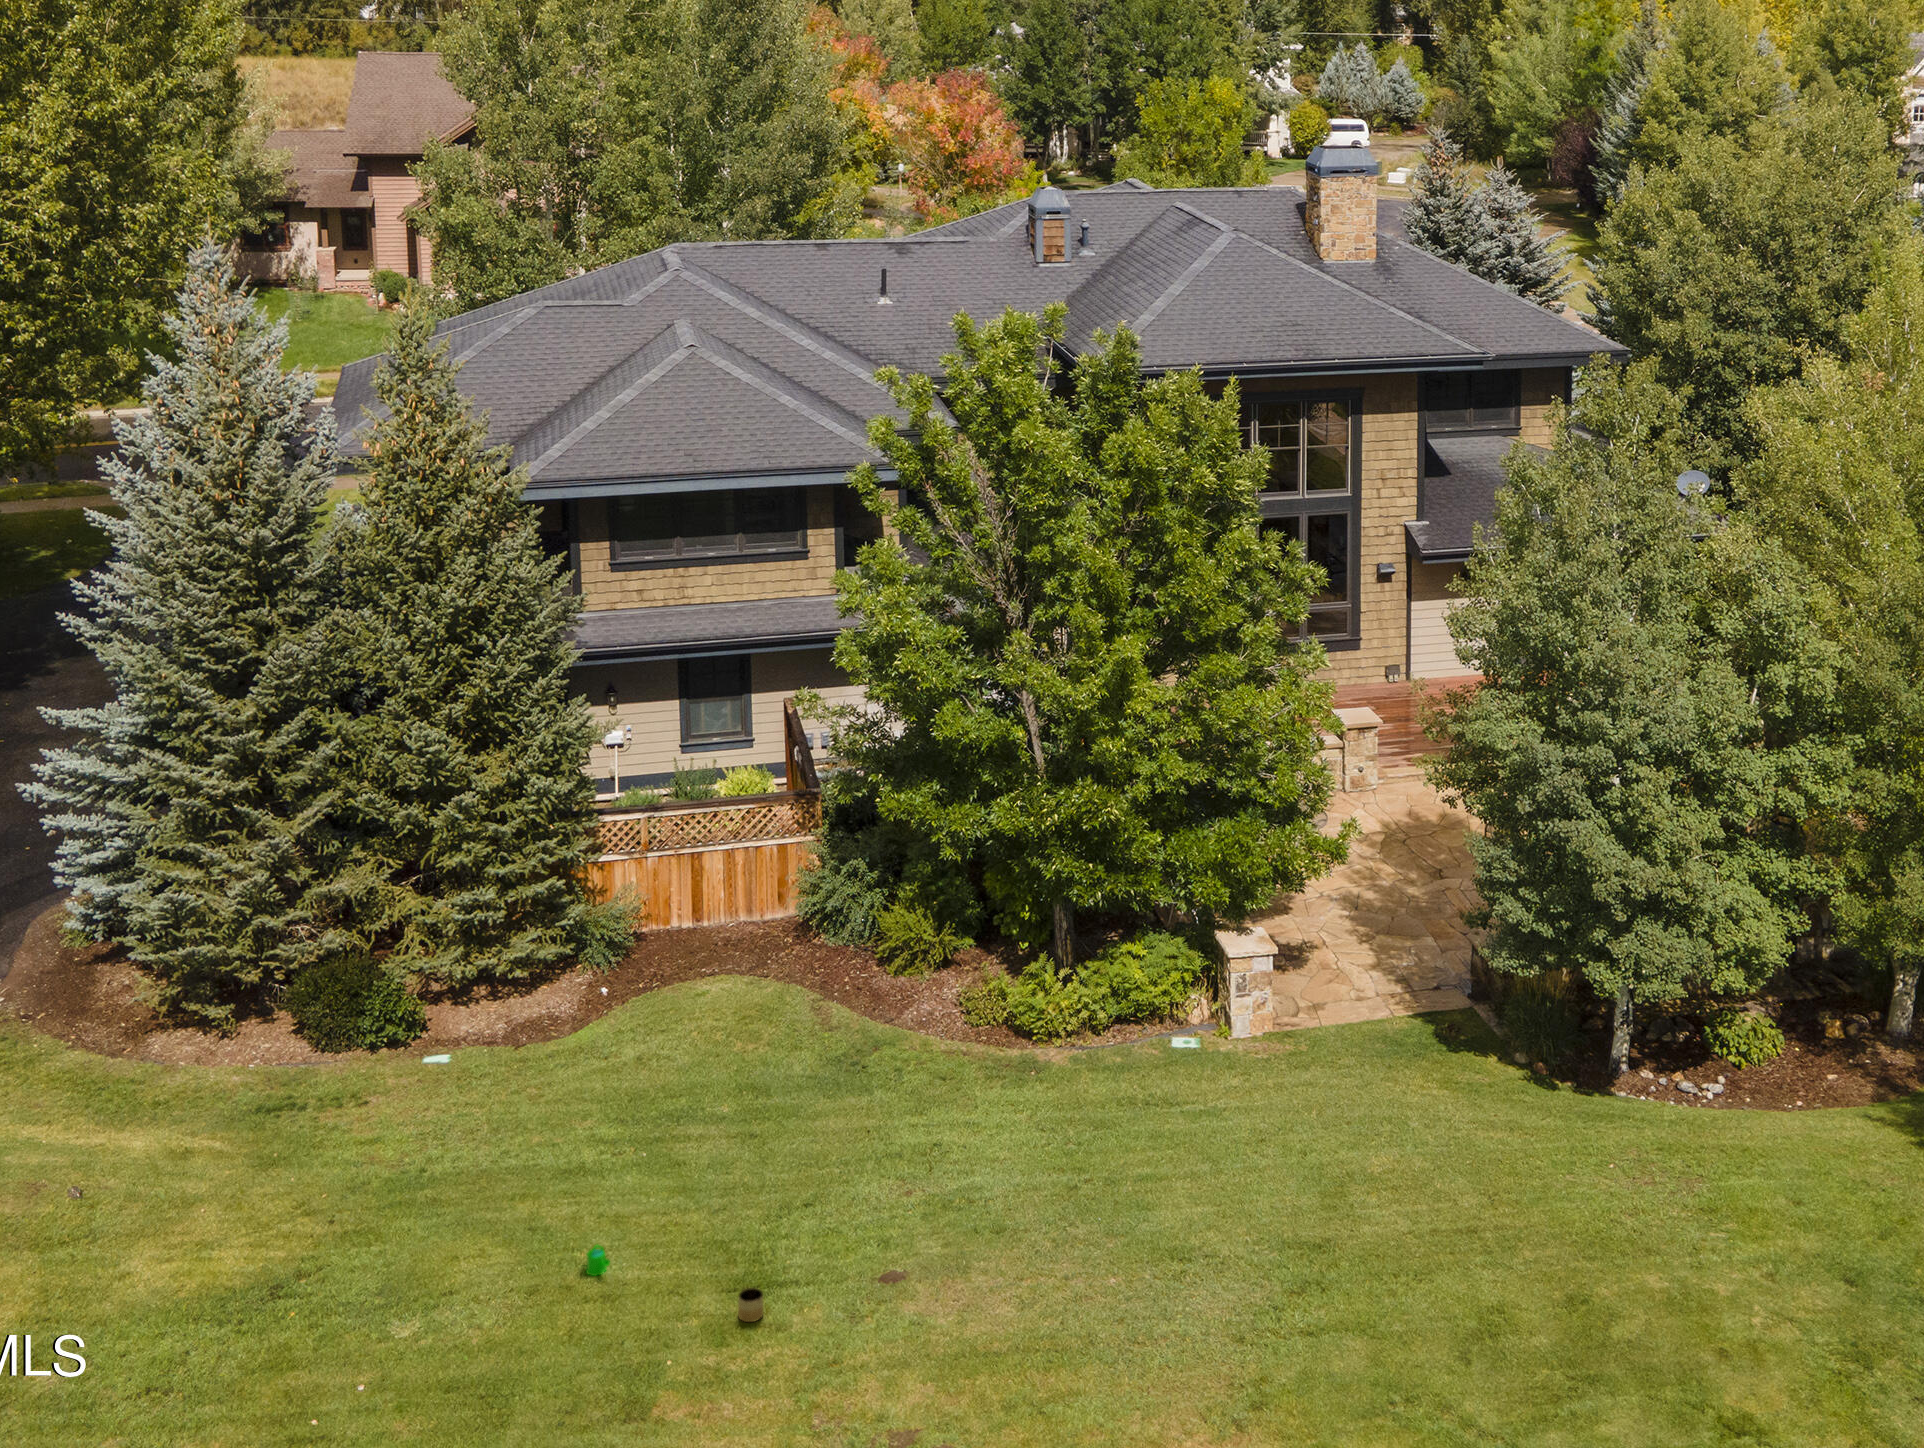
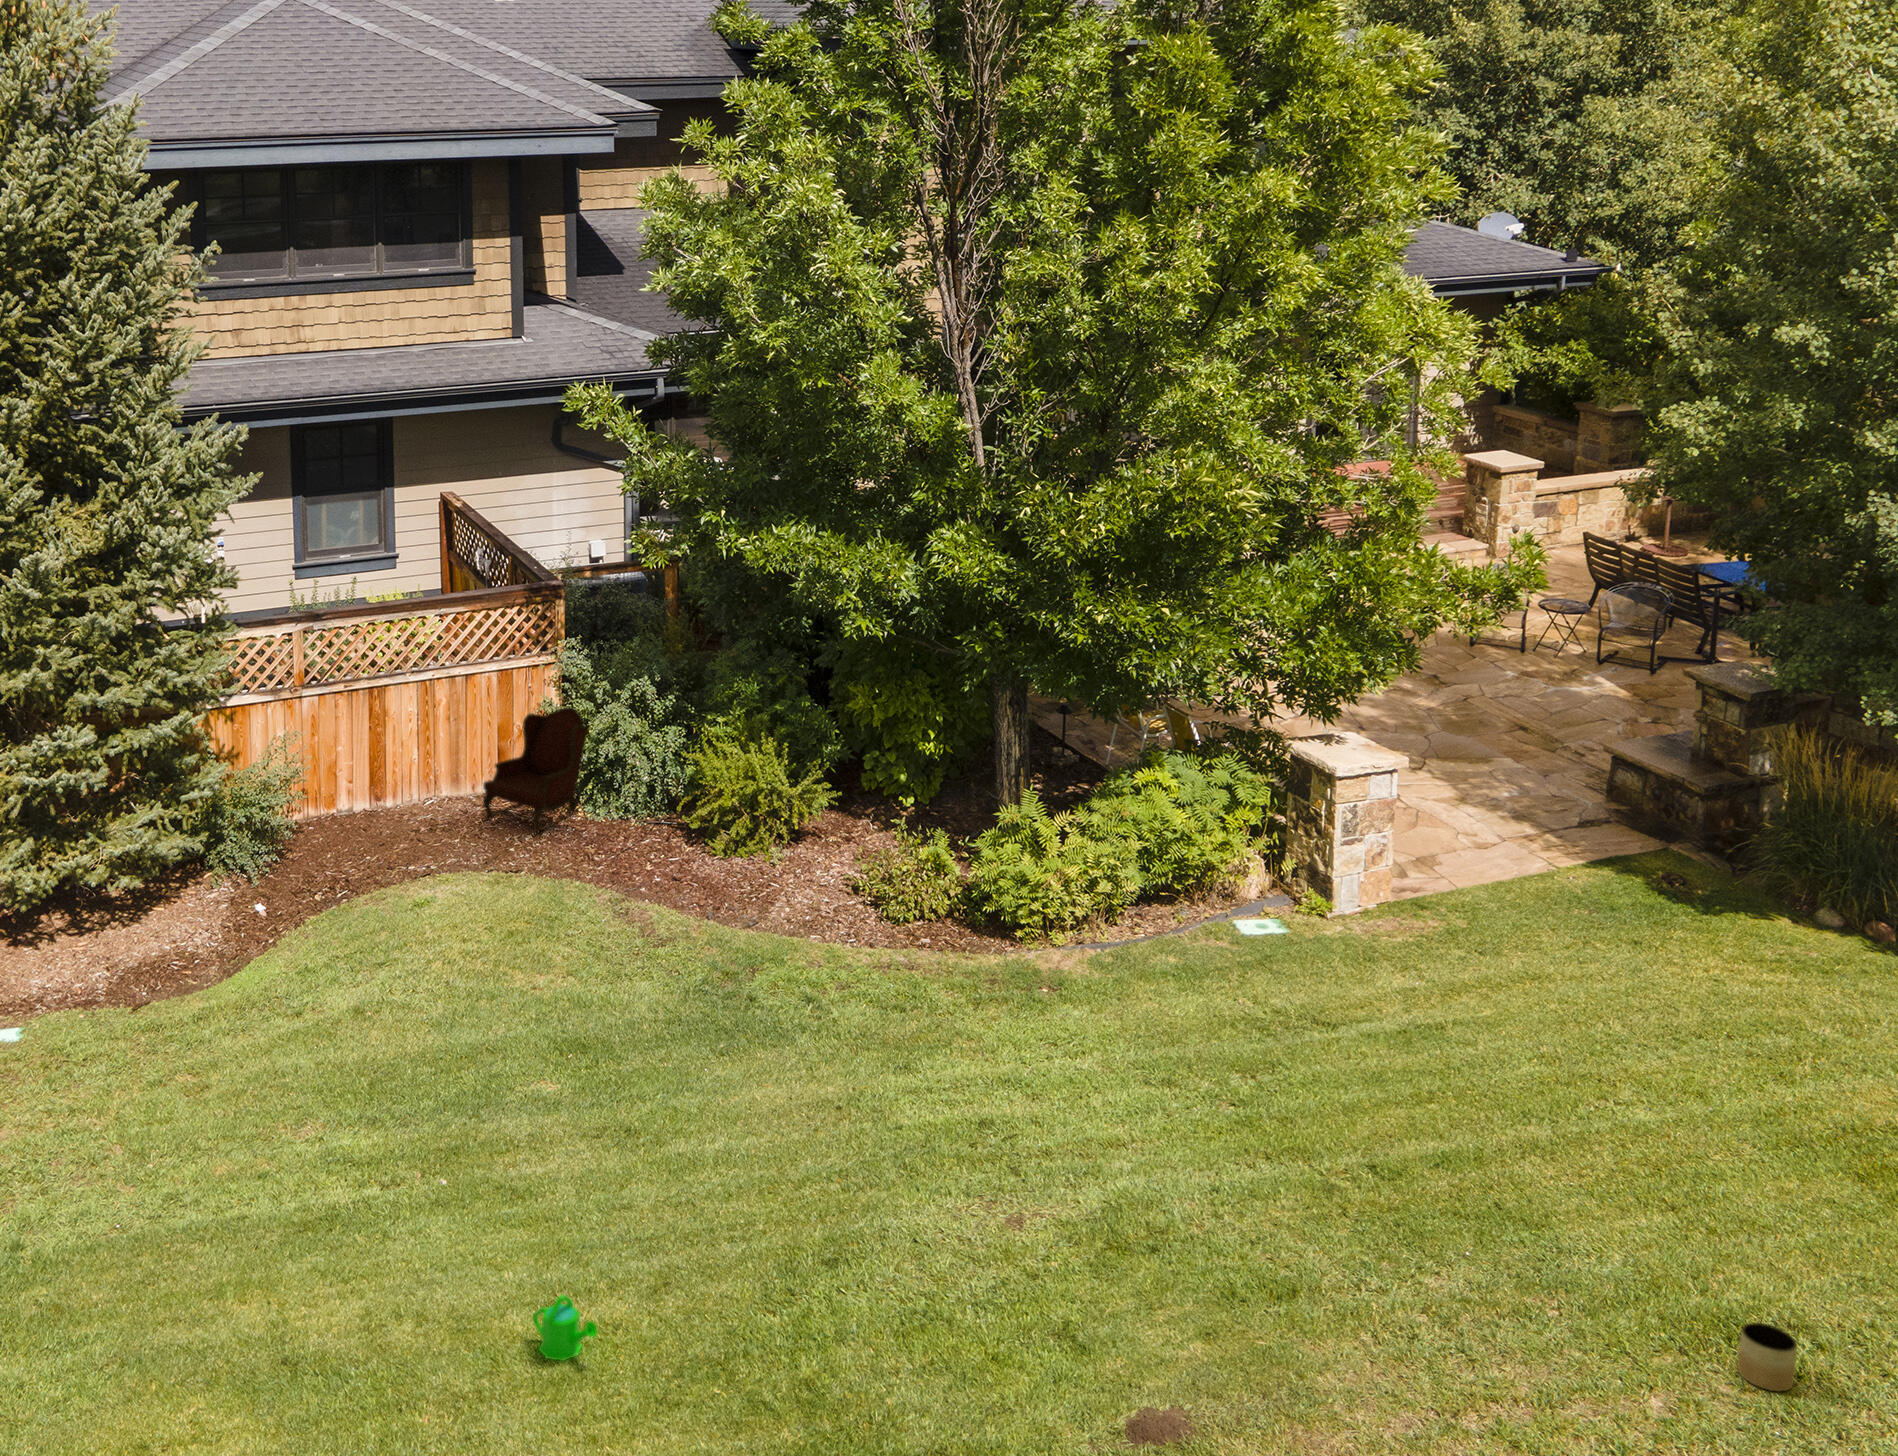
armchair: none [750,871,818,958] -> present [483,707,588,837]
planter: present [738,1288,763,1322] -> present [1738,1323,1797,1392]

